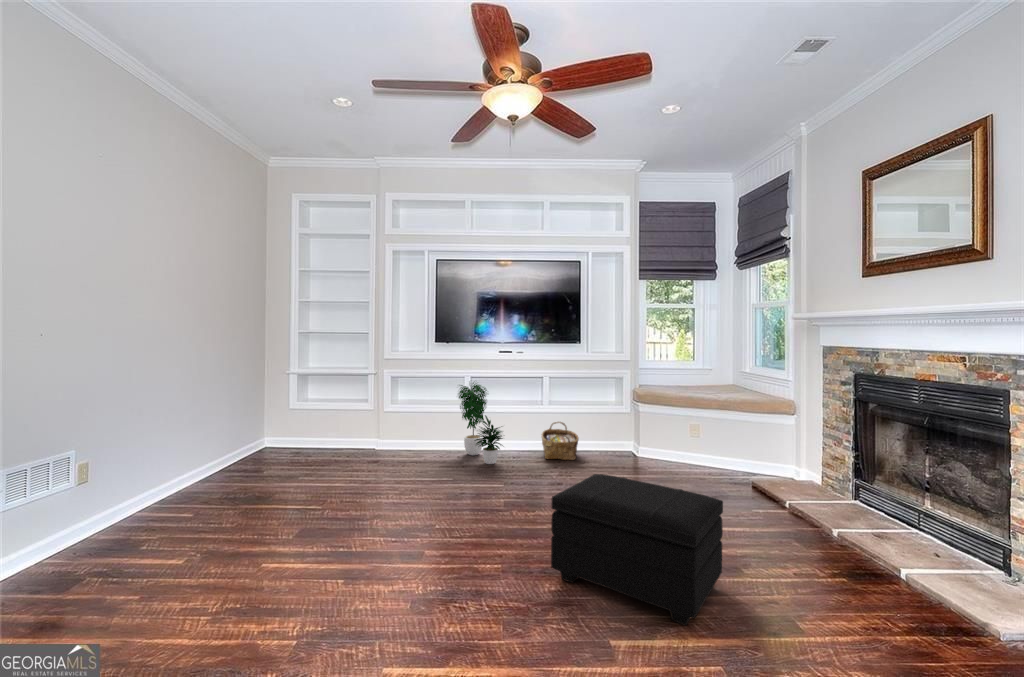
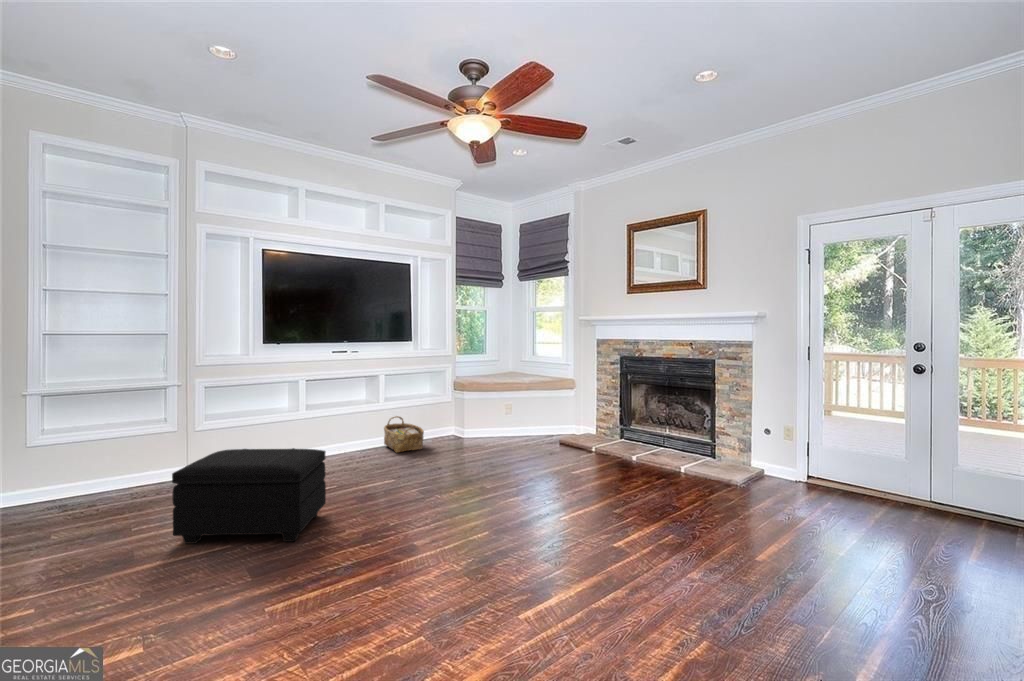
potted plant: present [458,383,503,464] -> none [297,380,369,467]
footstool: present [551,474,723,625] -> present [172,448,326,544]

